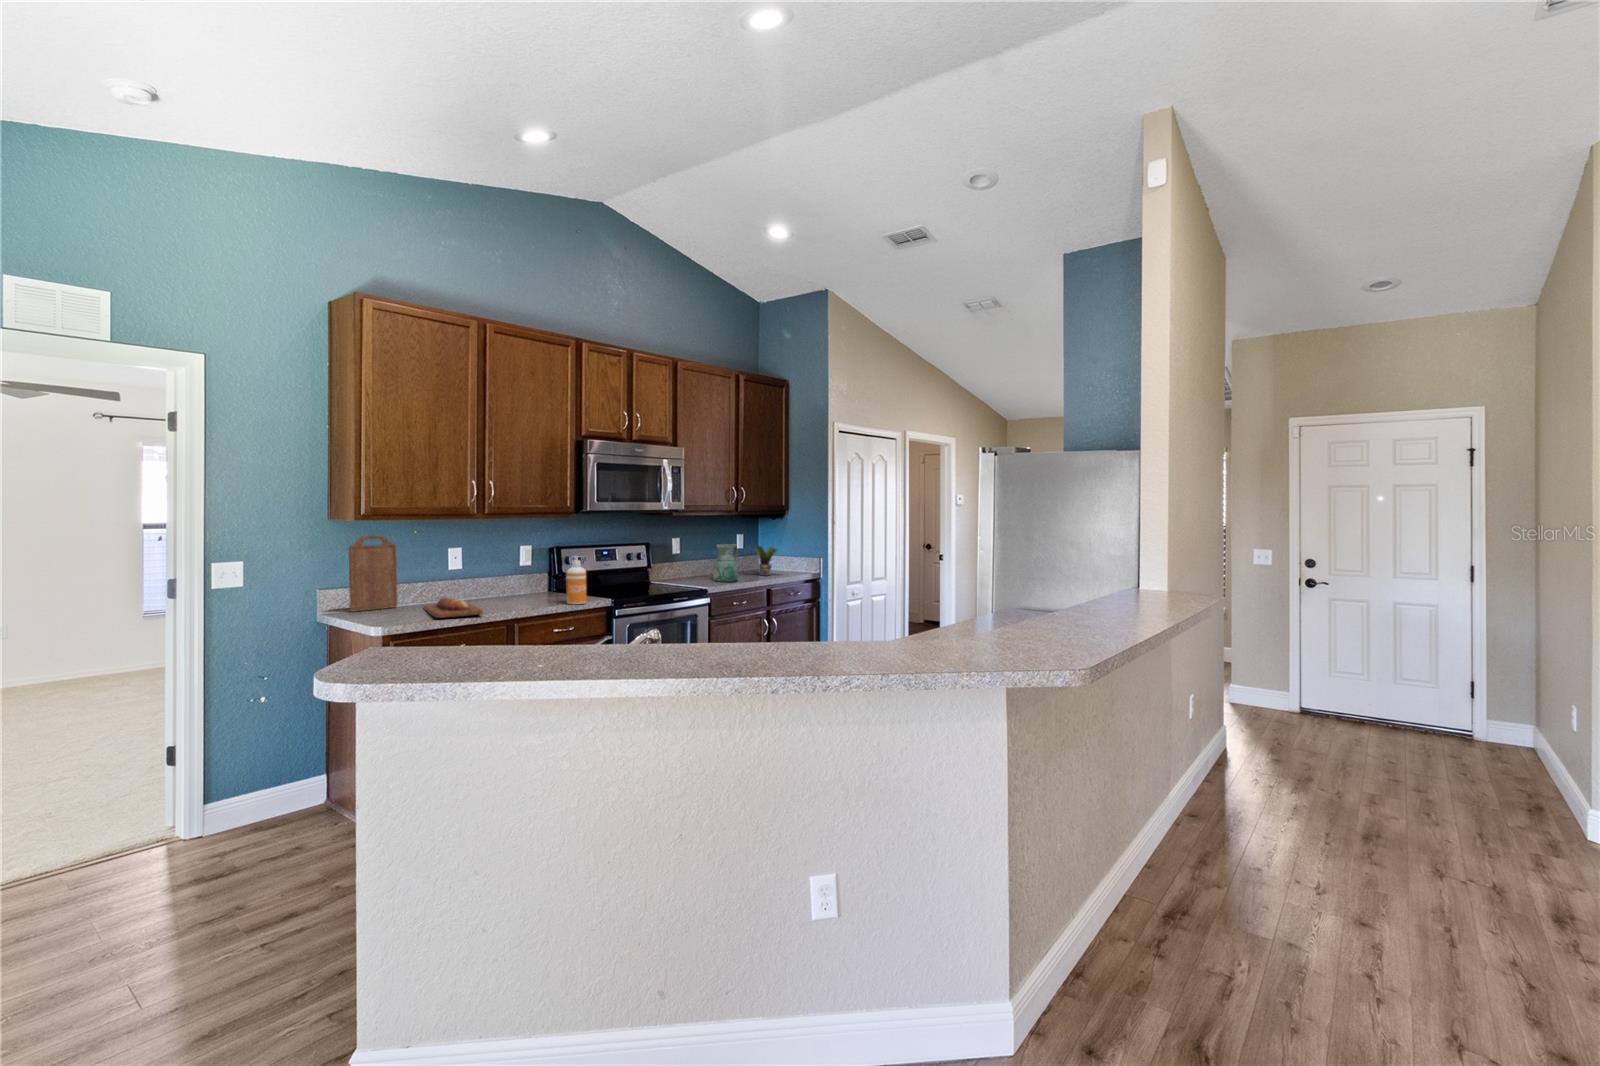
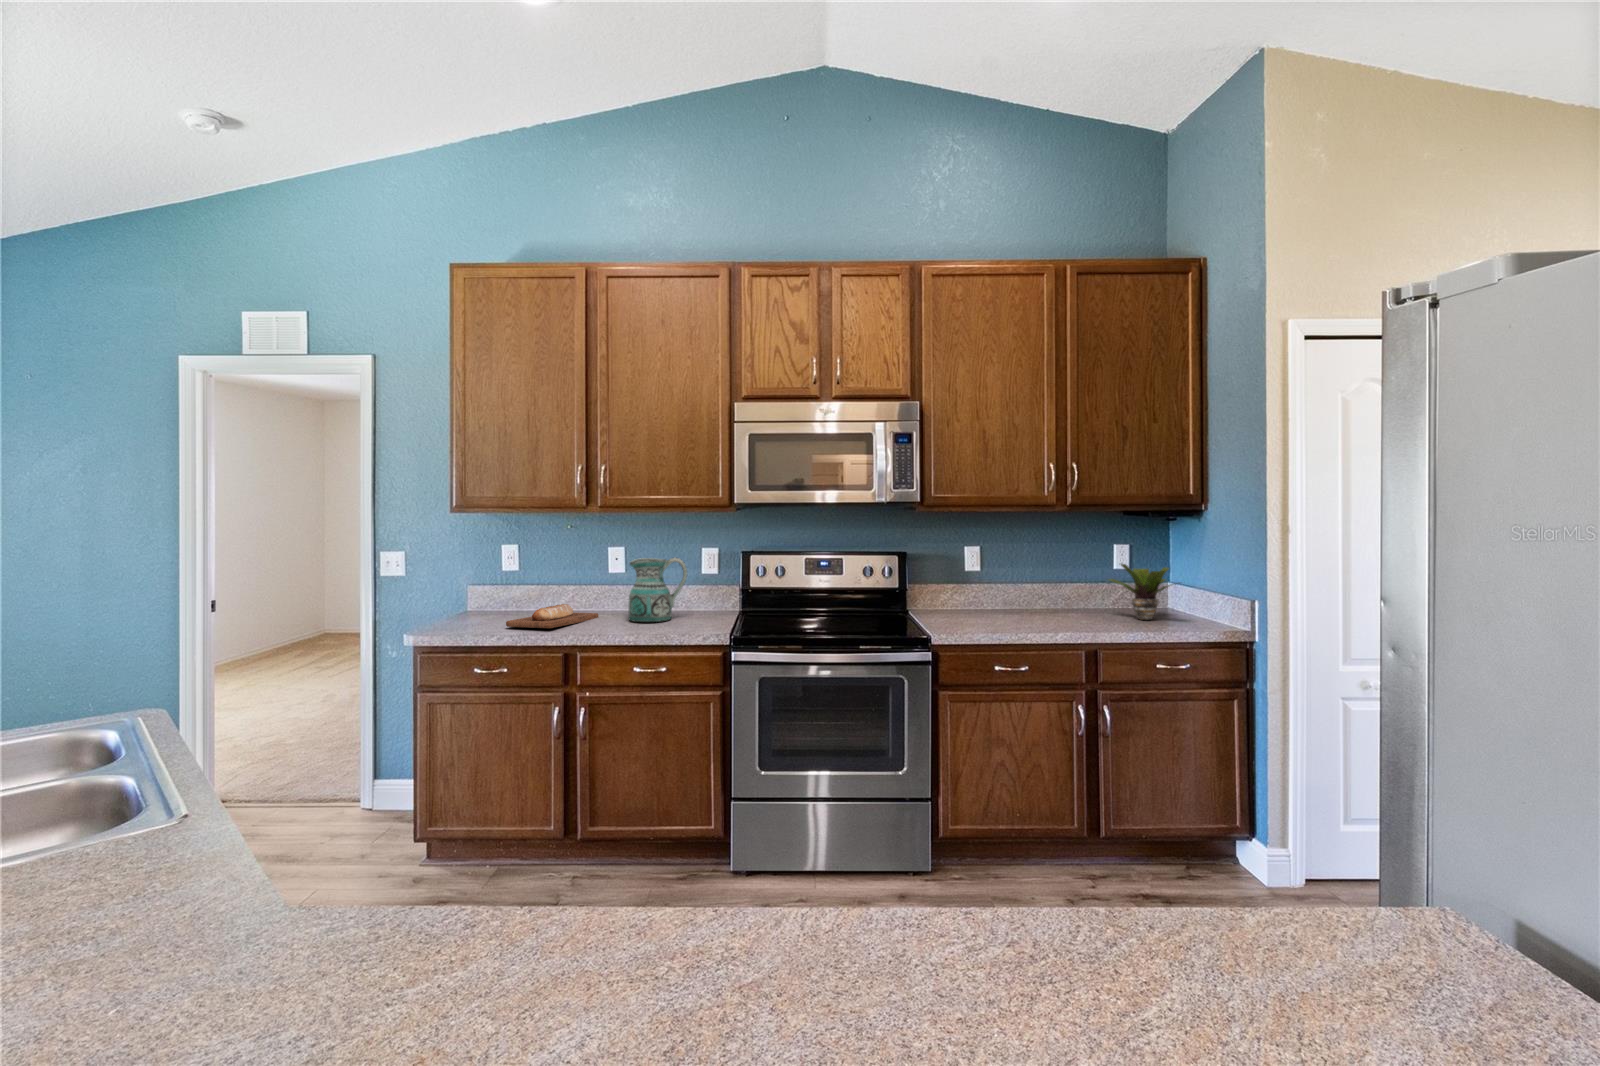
cutting board: present [349,535,397,612] -> none [494,530,542,612]
ceramic pitcher: present [713,544,738,582] -> present [629,557,687,622]
soap dispenser: present [566,556,587,604] -> none [686,562,713,630]

